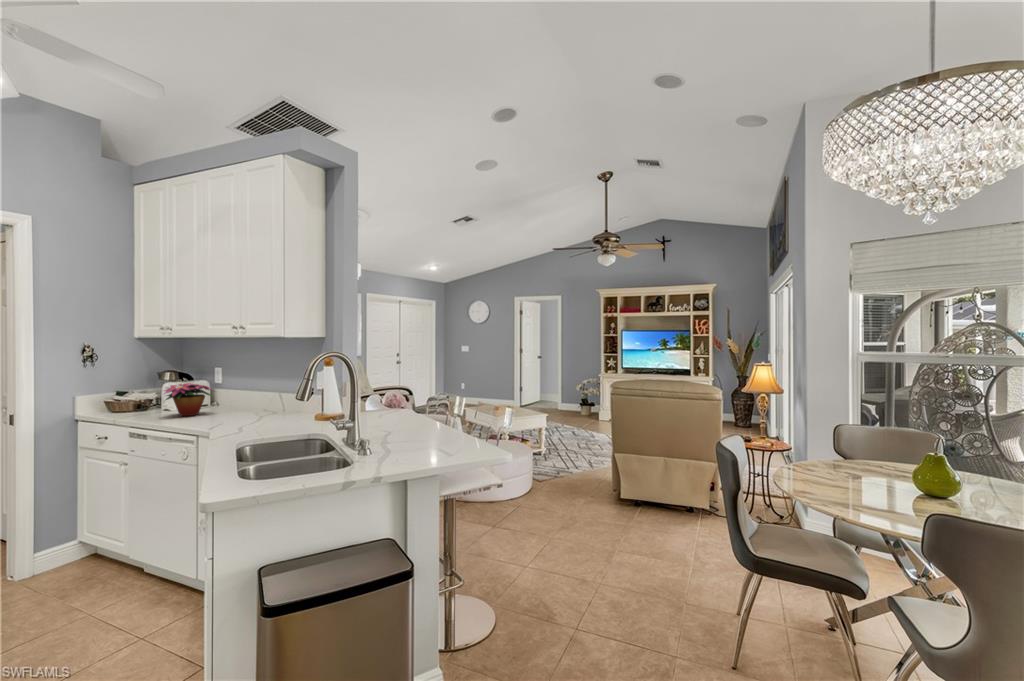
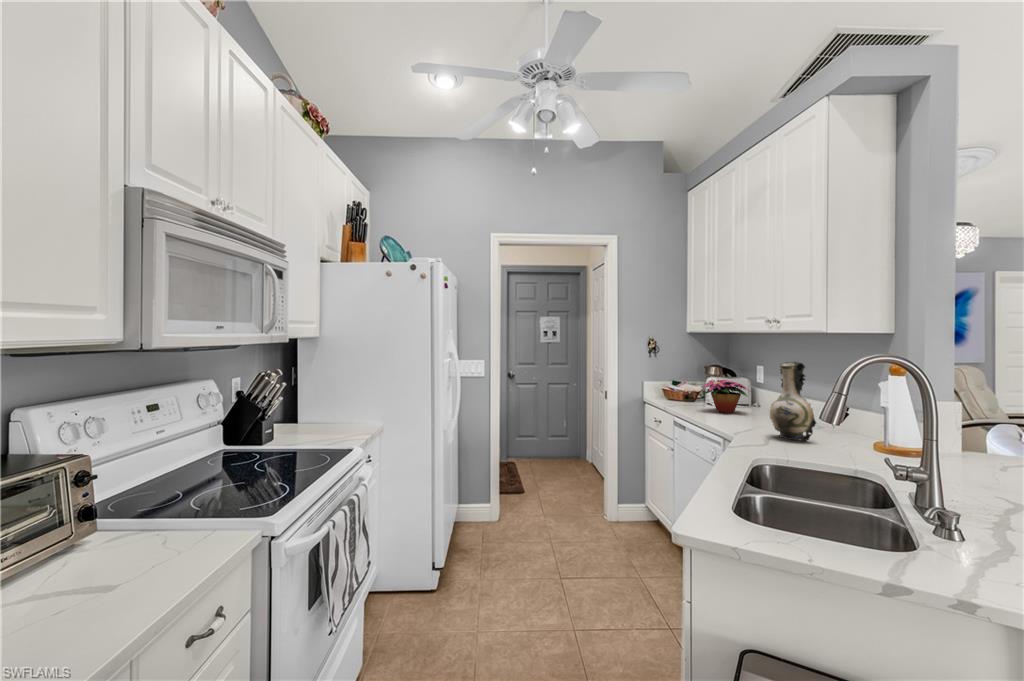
decorative vase: none [242,361,280,426] -> present [770,362,816,441]

